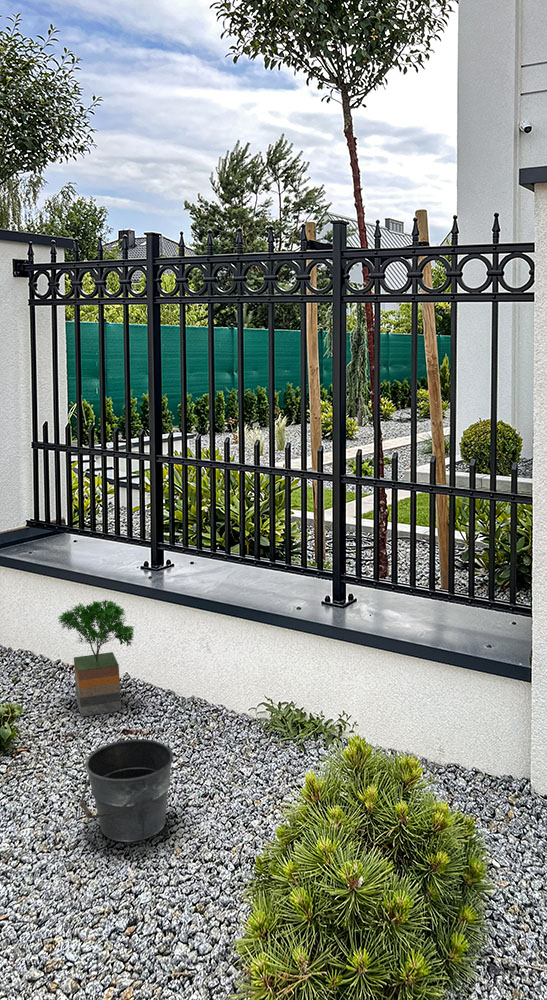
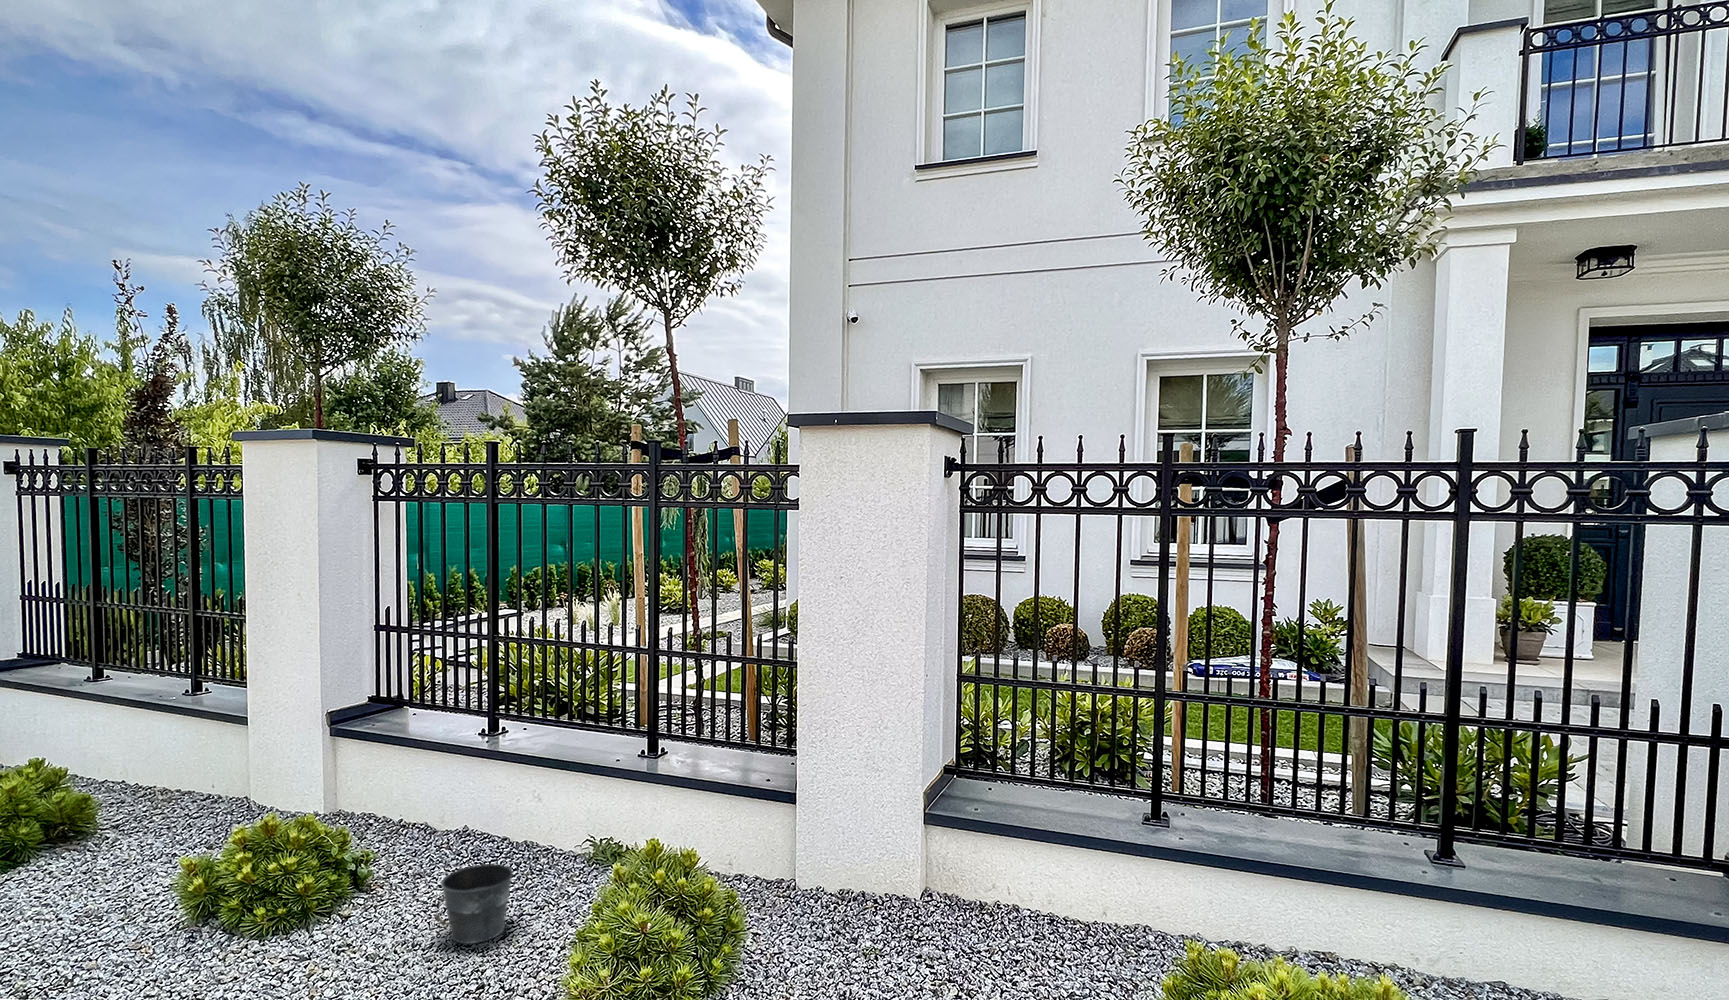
potted tree: present [58,600,134,717] -> none [406,760,477,864]

